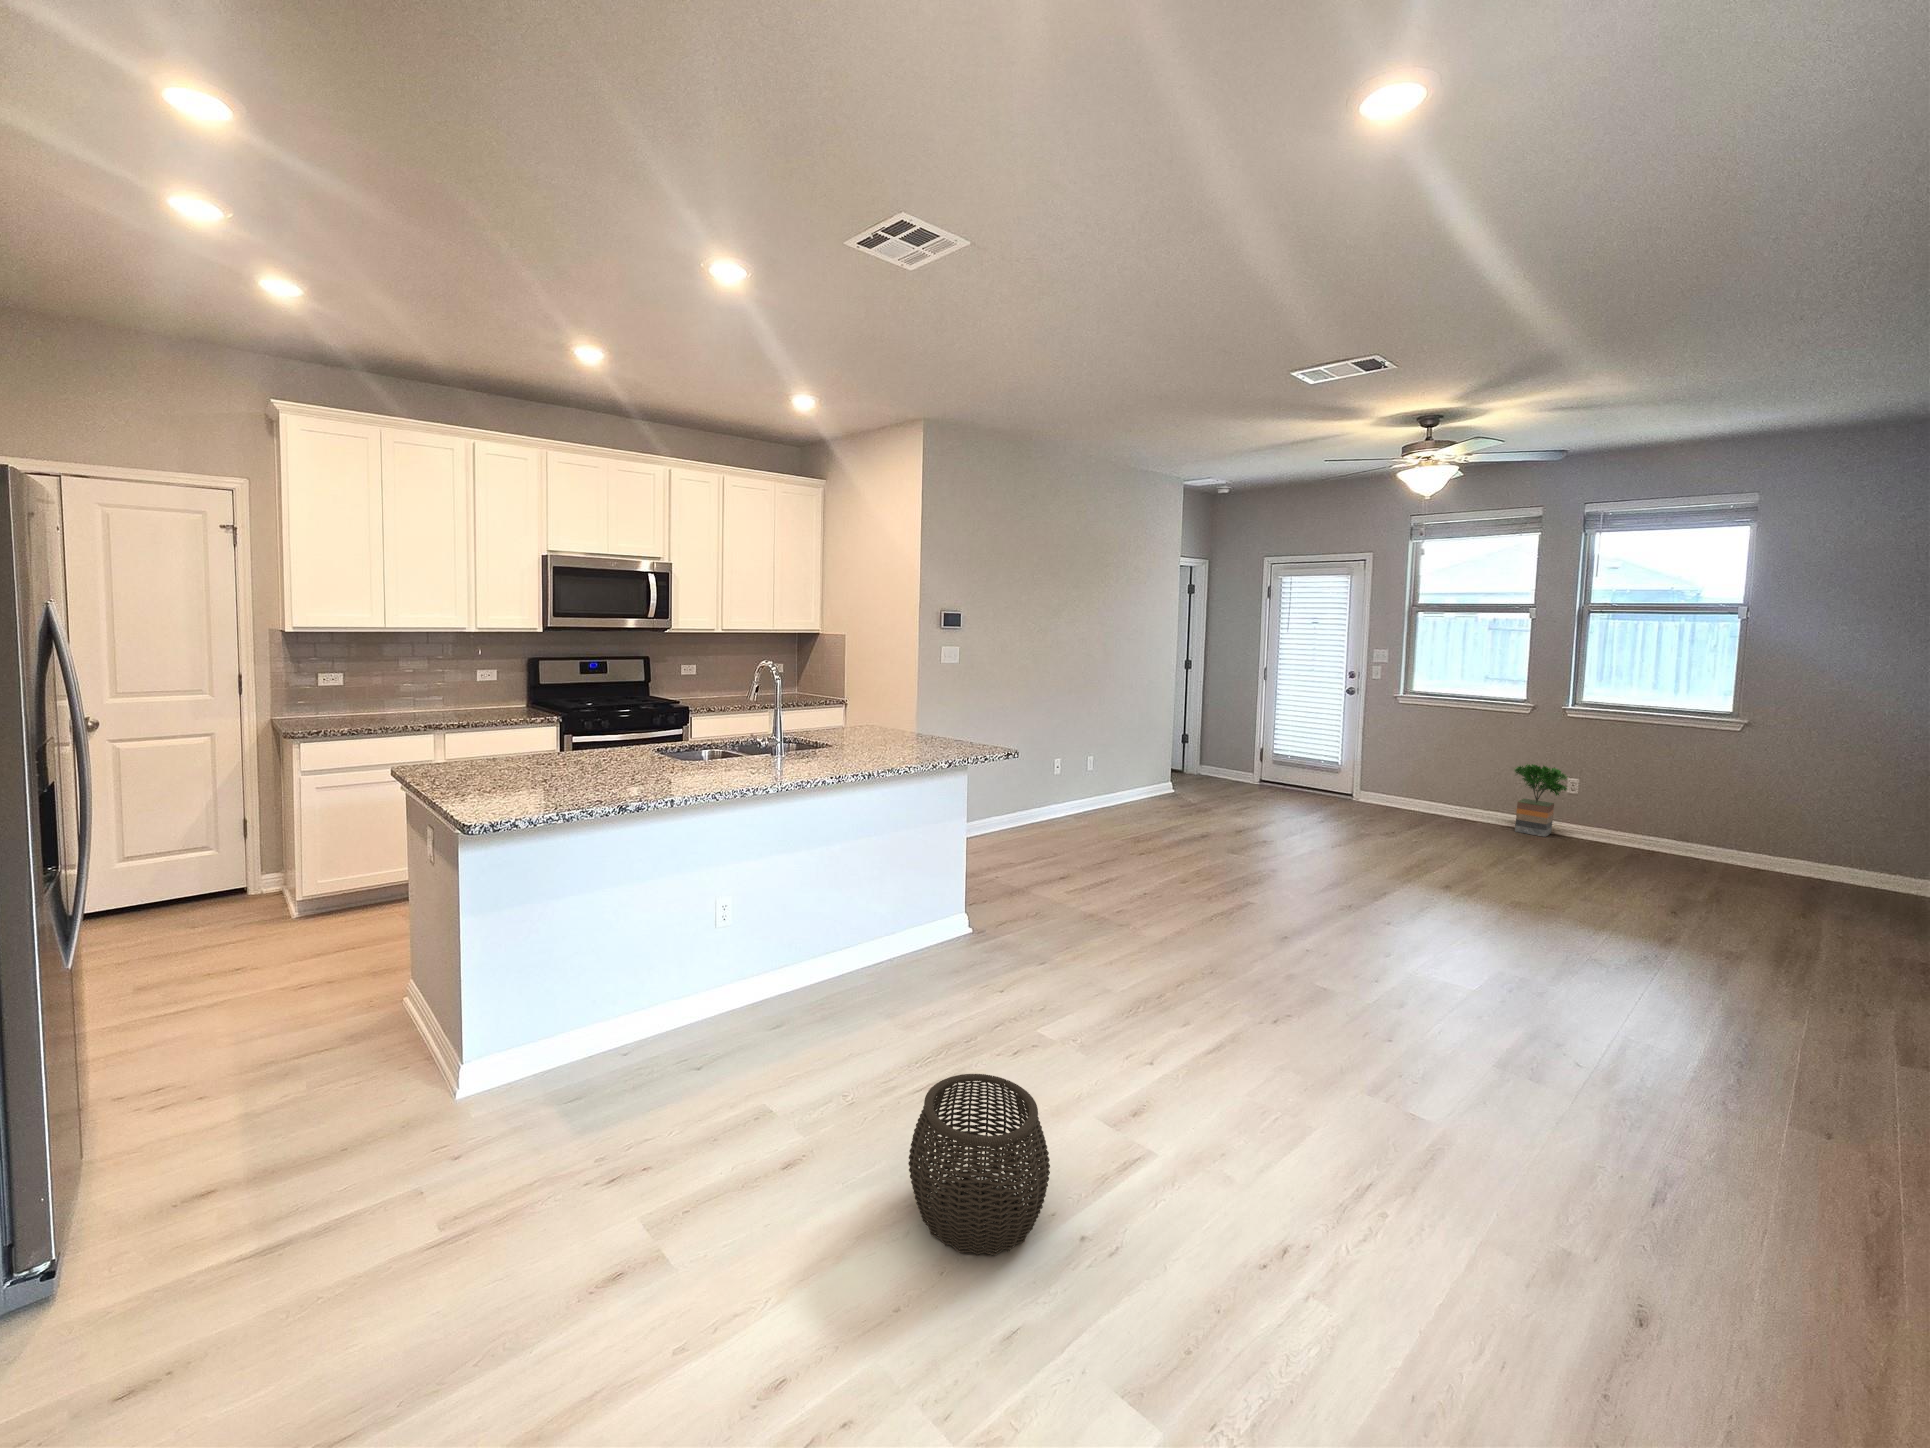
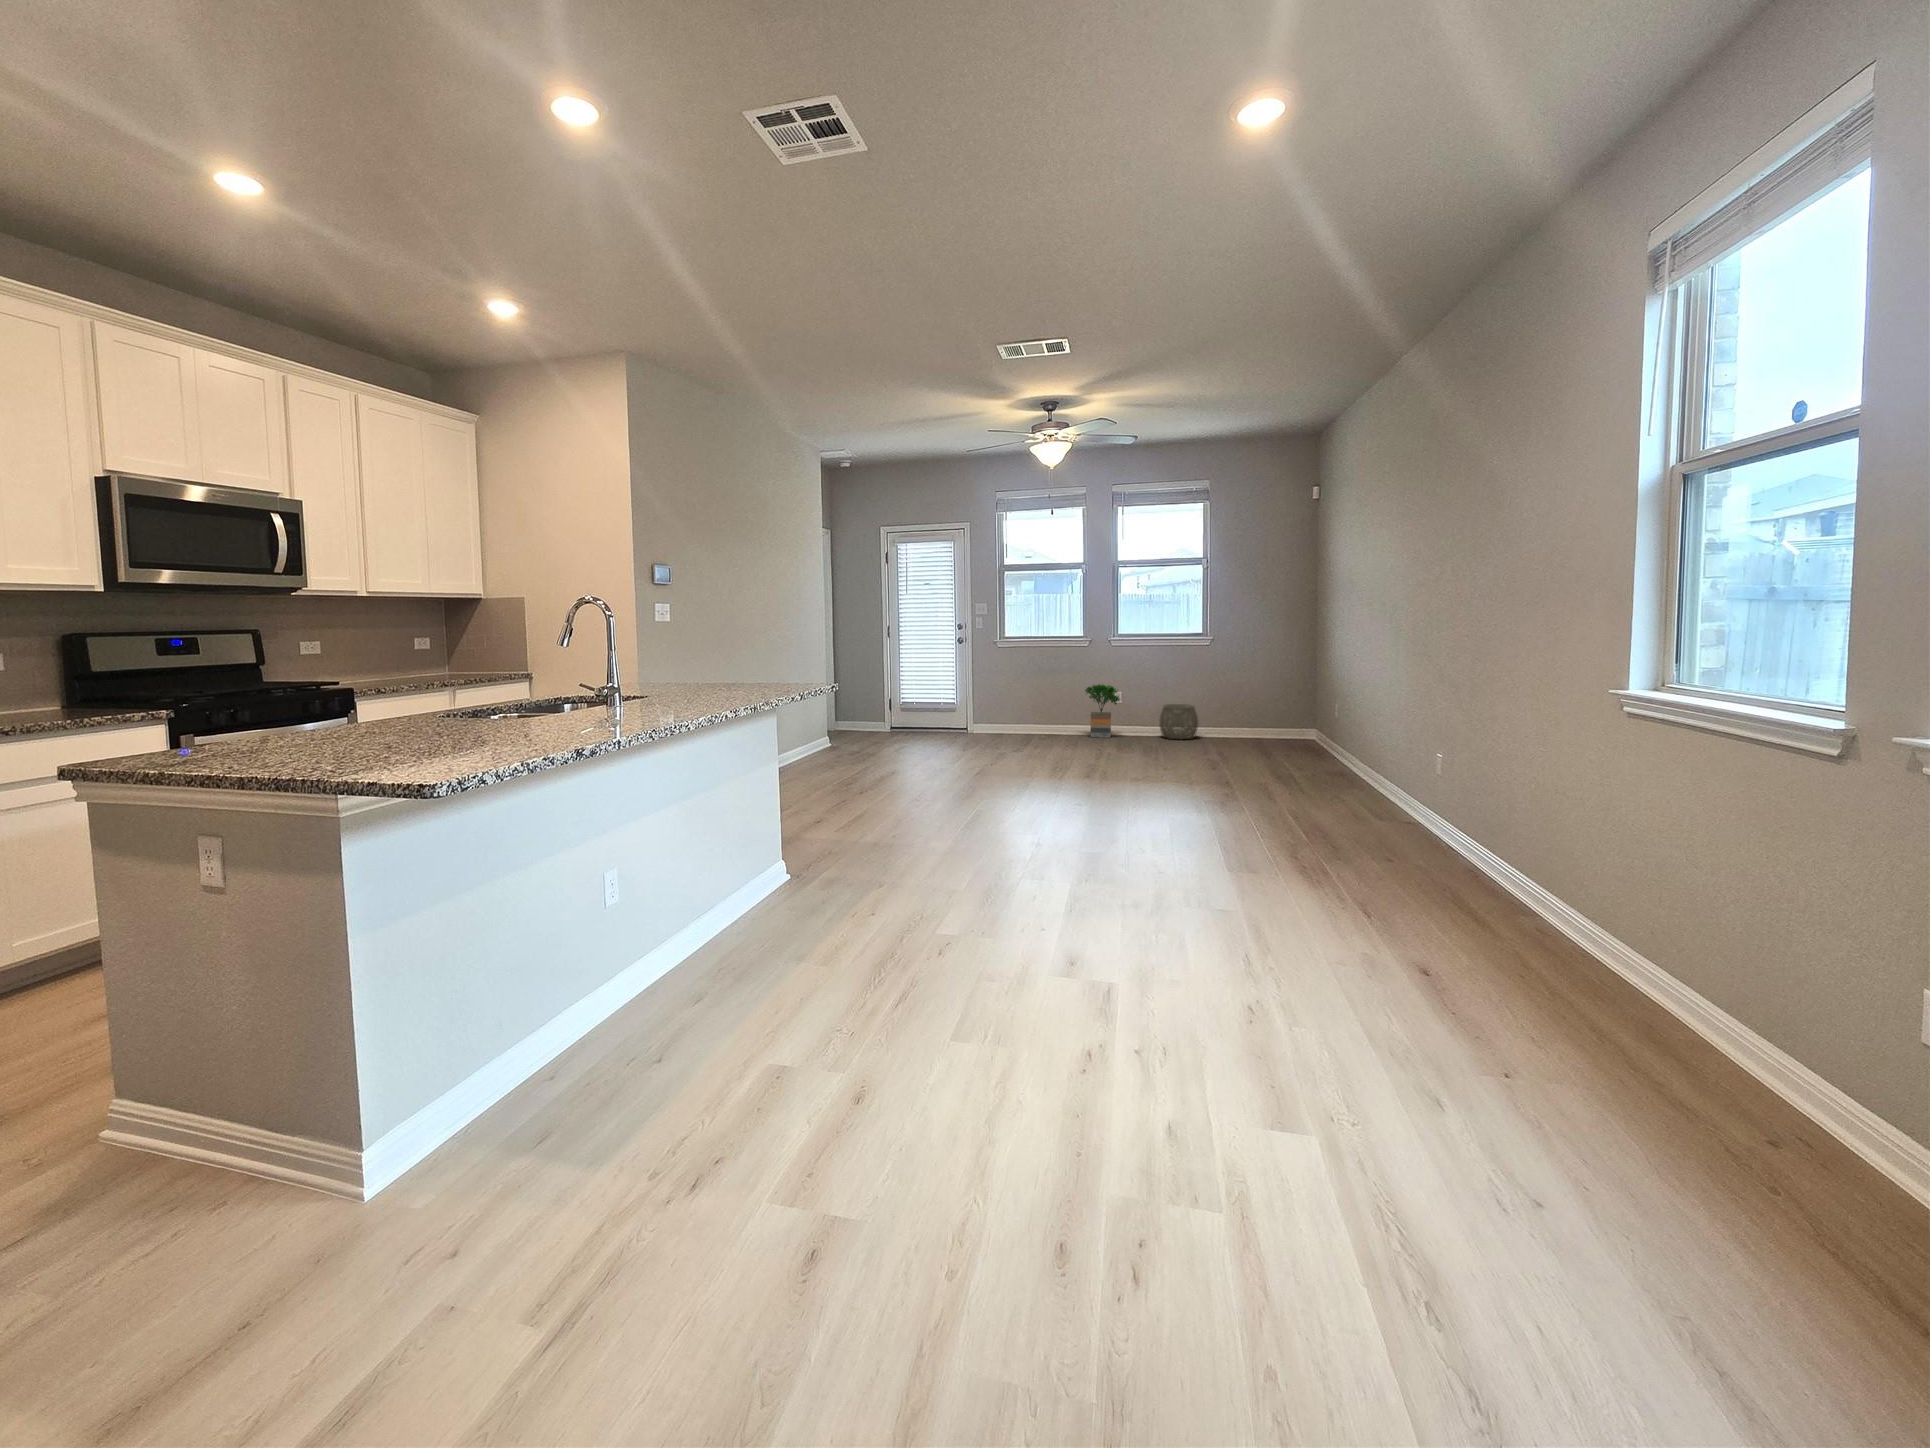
woven basket: present [908,1074,1050,1256] -> present [1159,704,1198,739]

